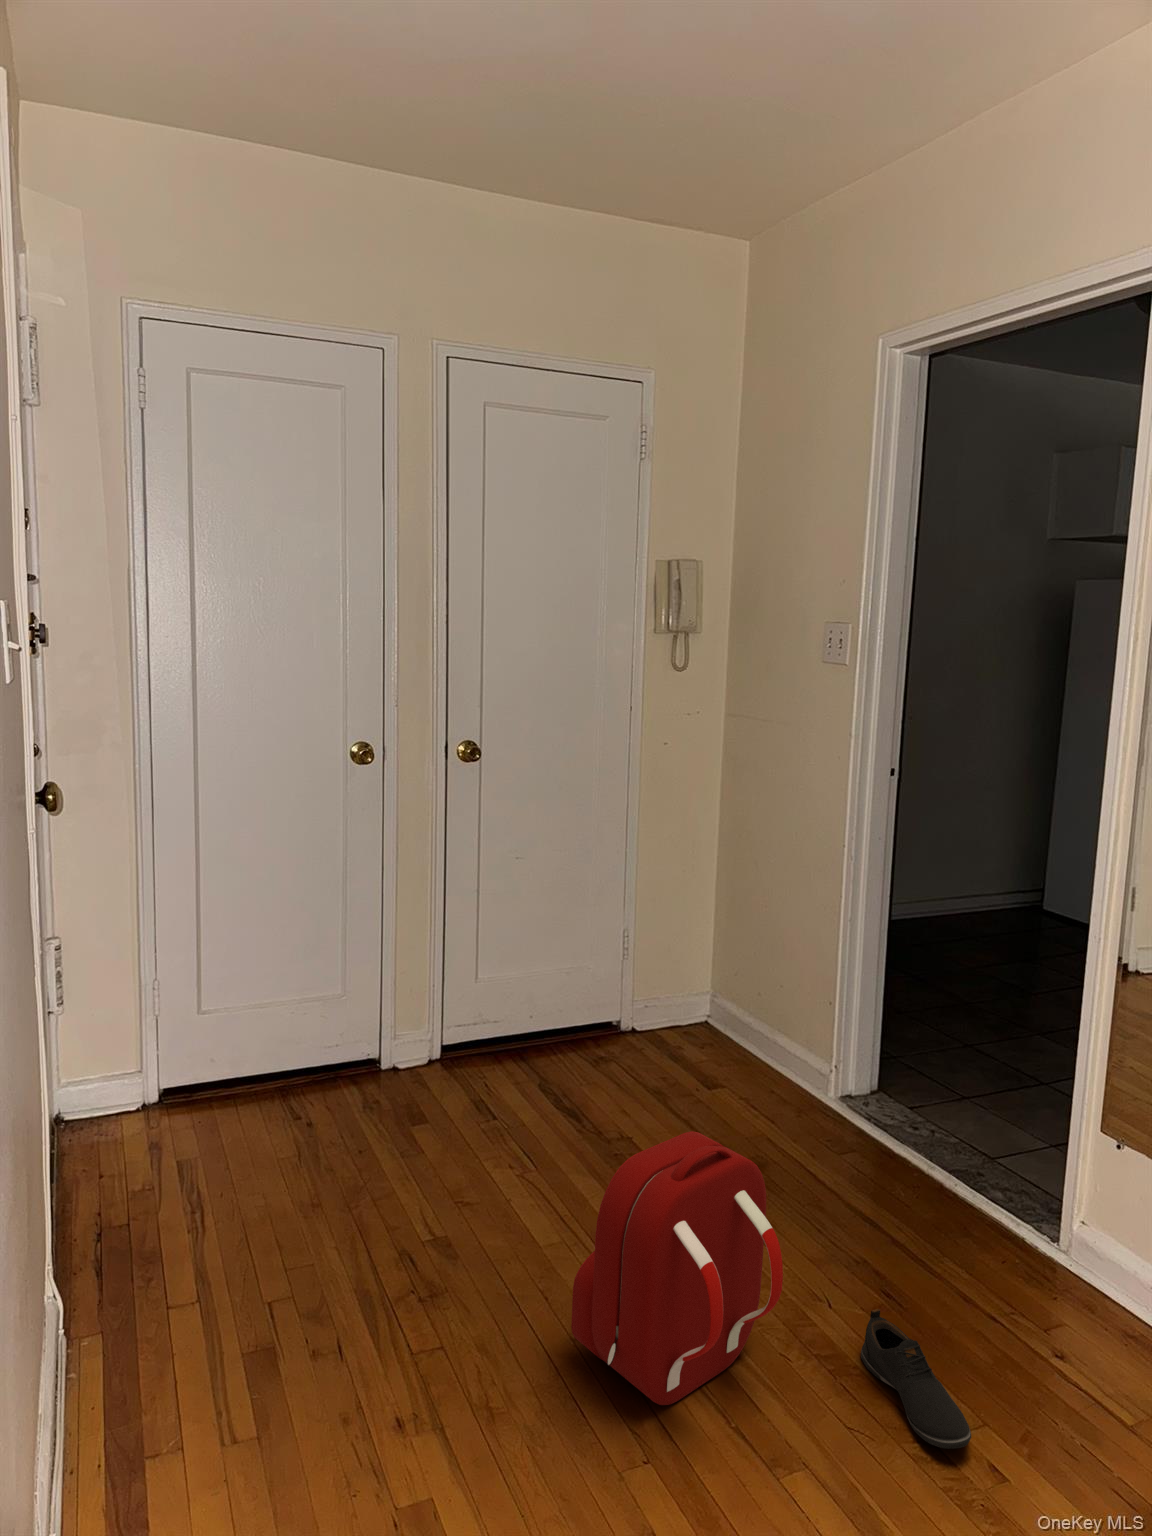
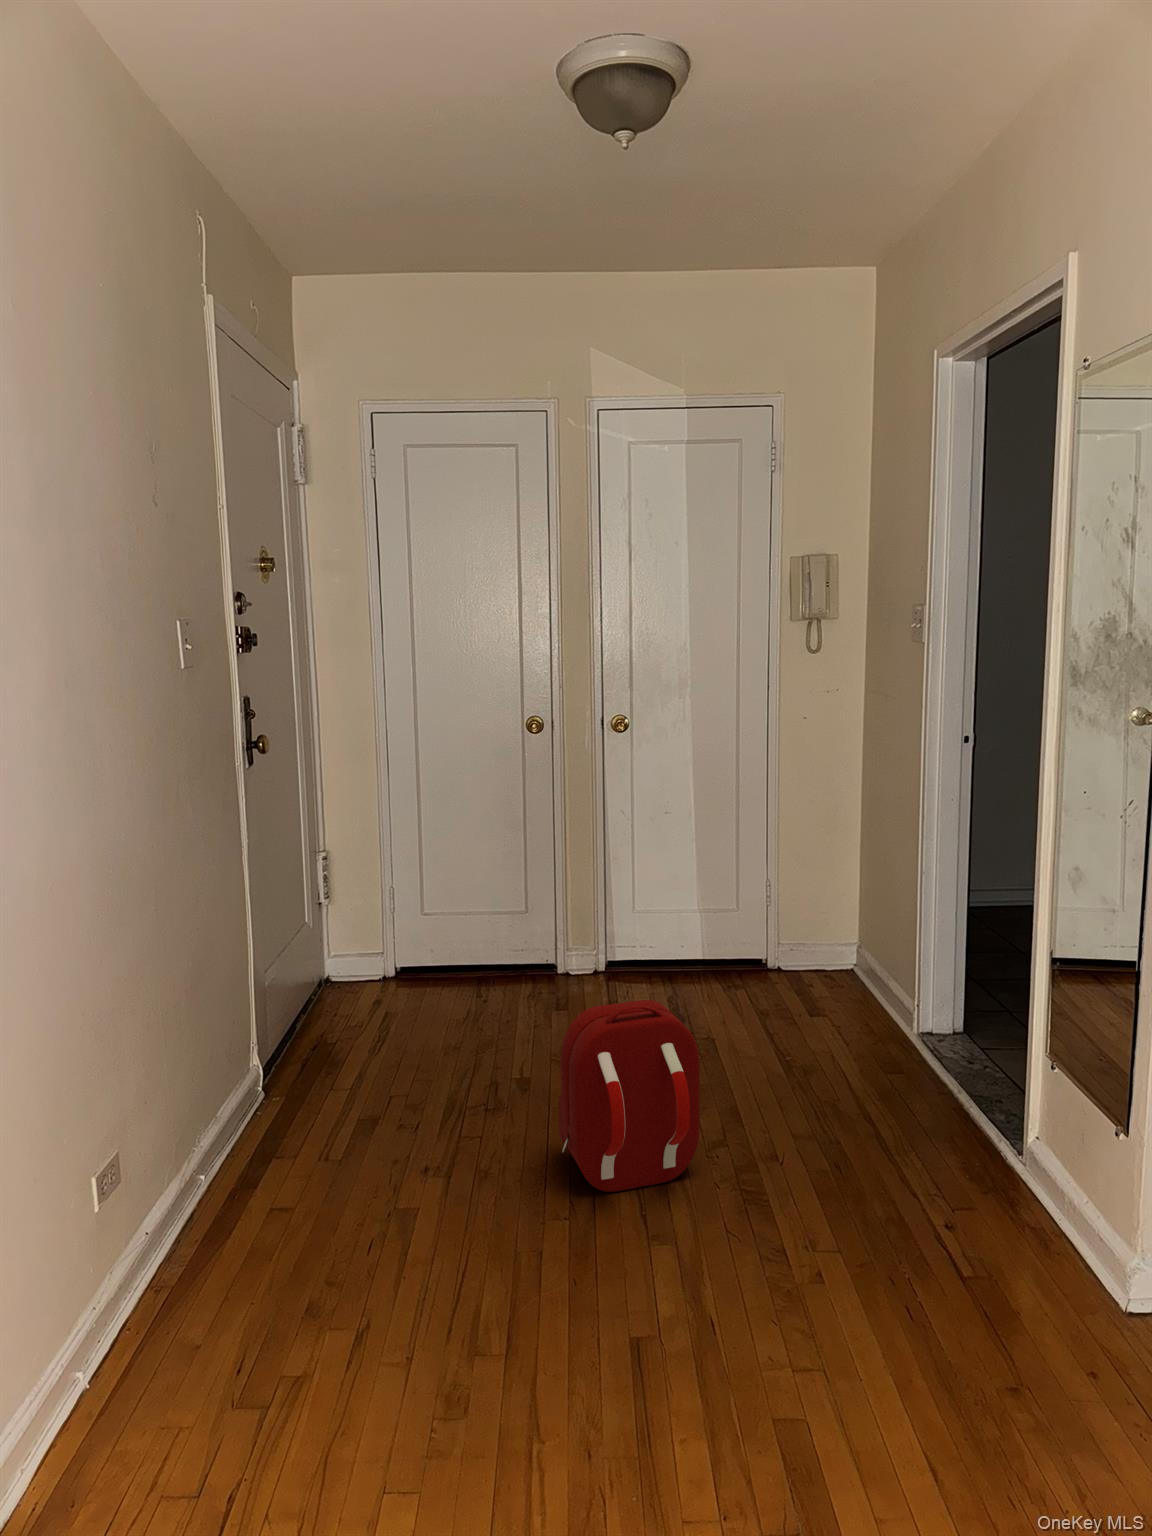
shoe: present [861,1309,971,1449] -> none [776,1160,822,1254]

